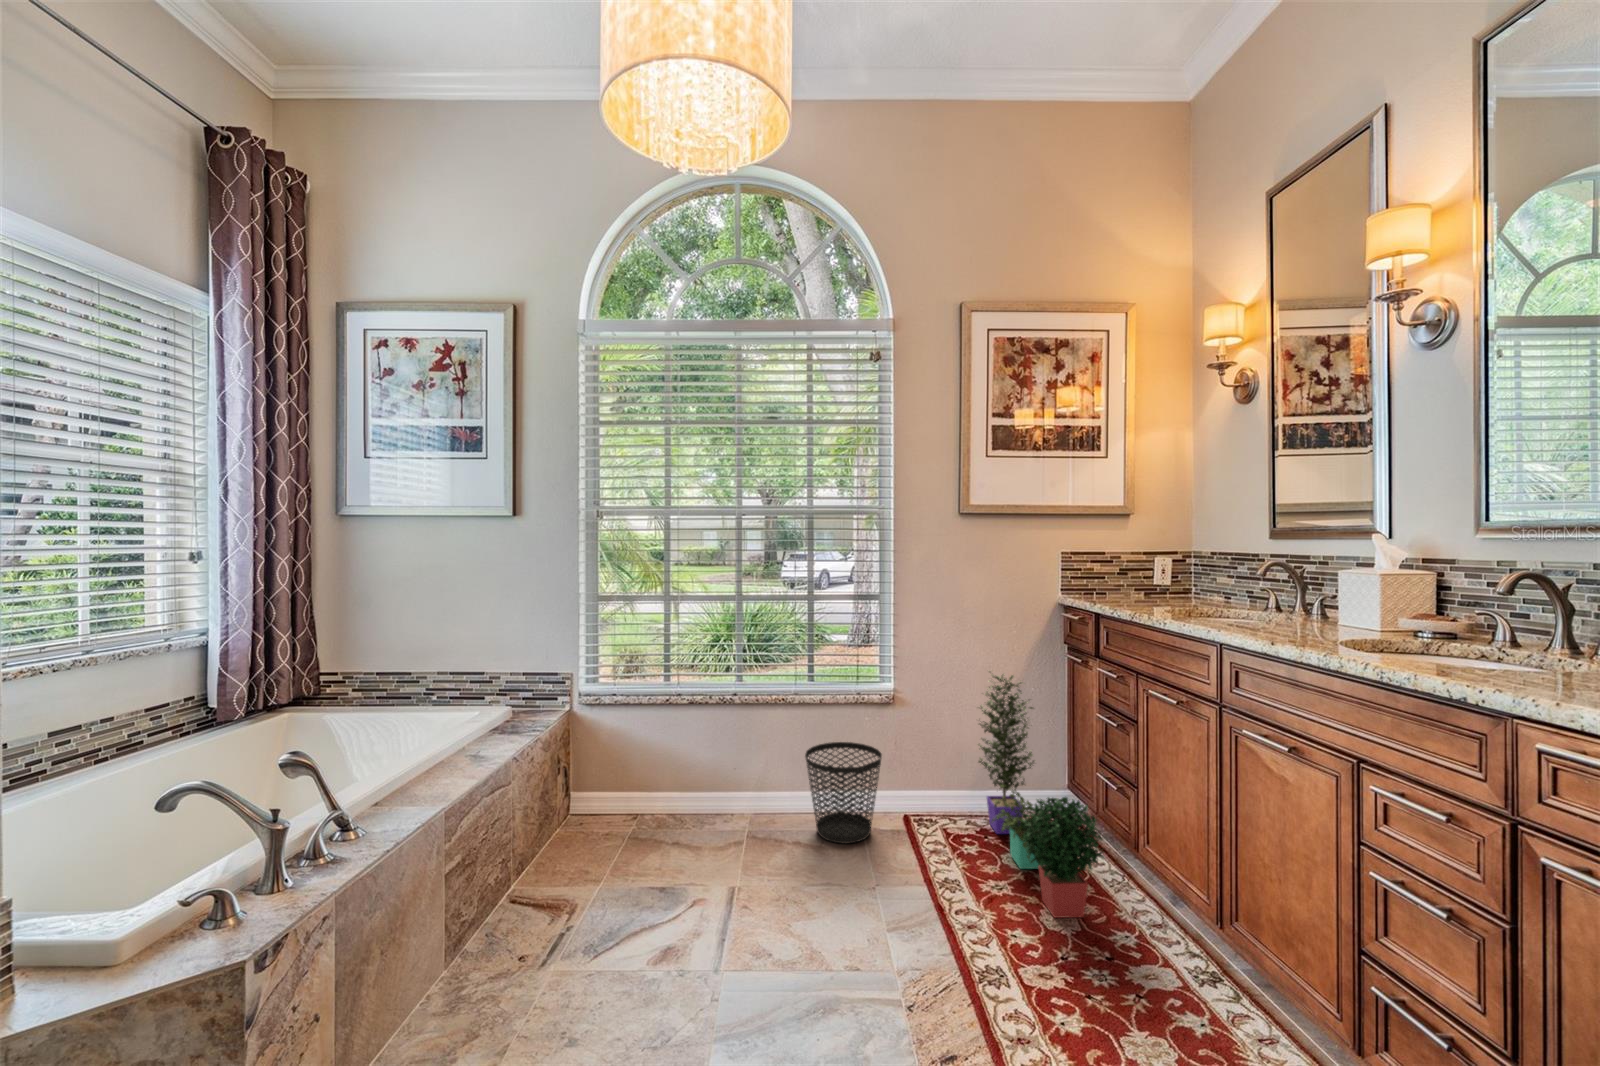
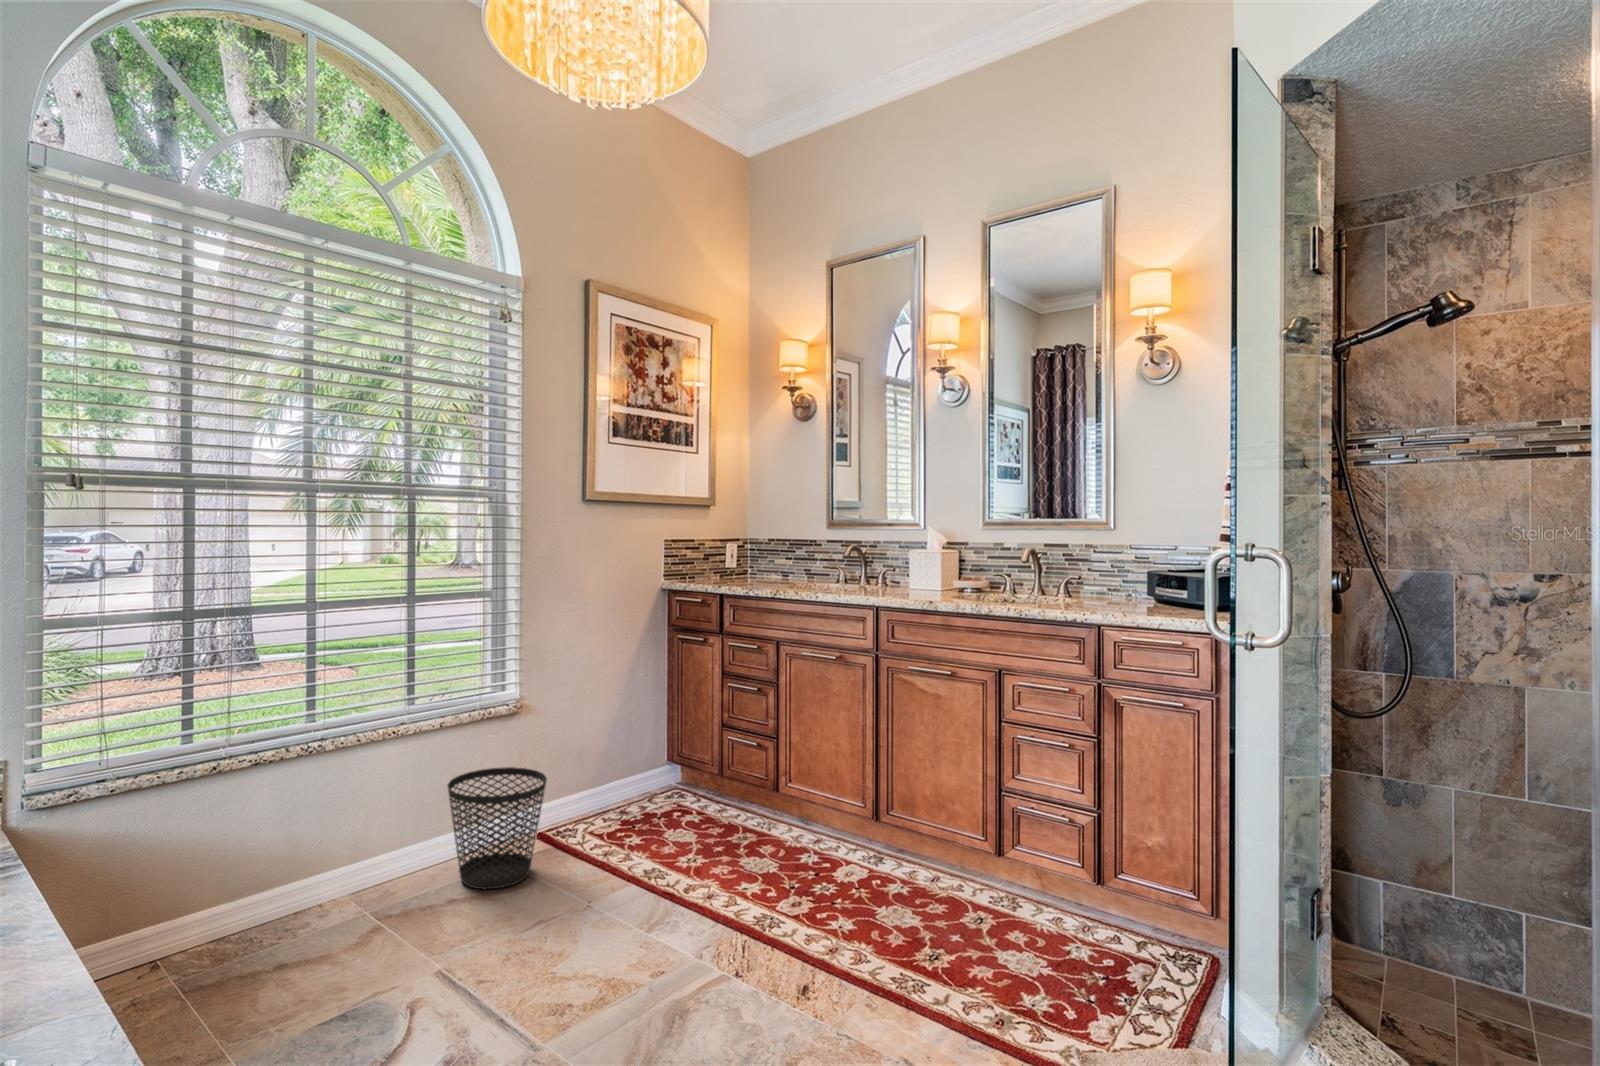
potted plant: present [979,674,1105,918] -> none [608,660,791,867]

